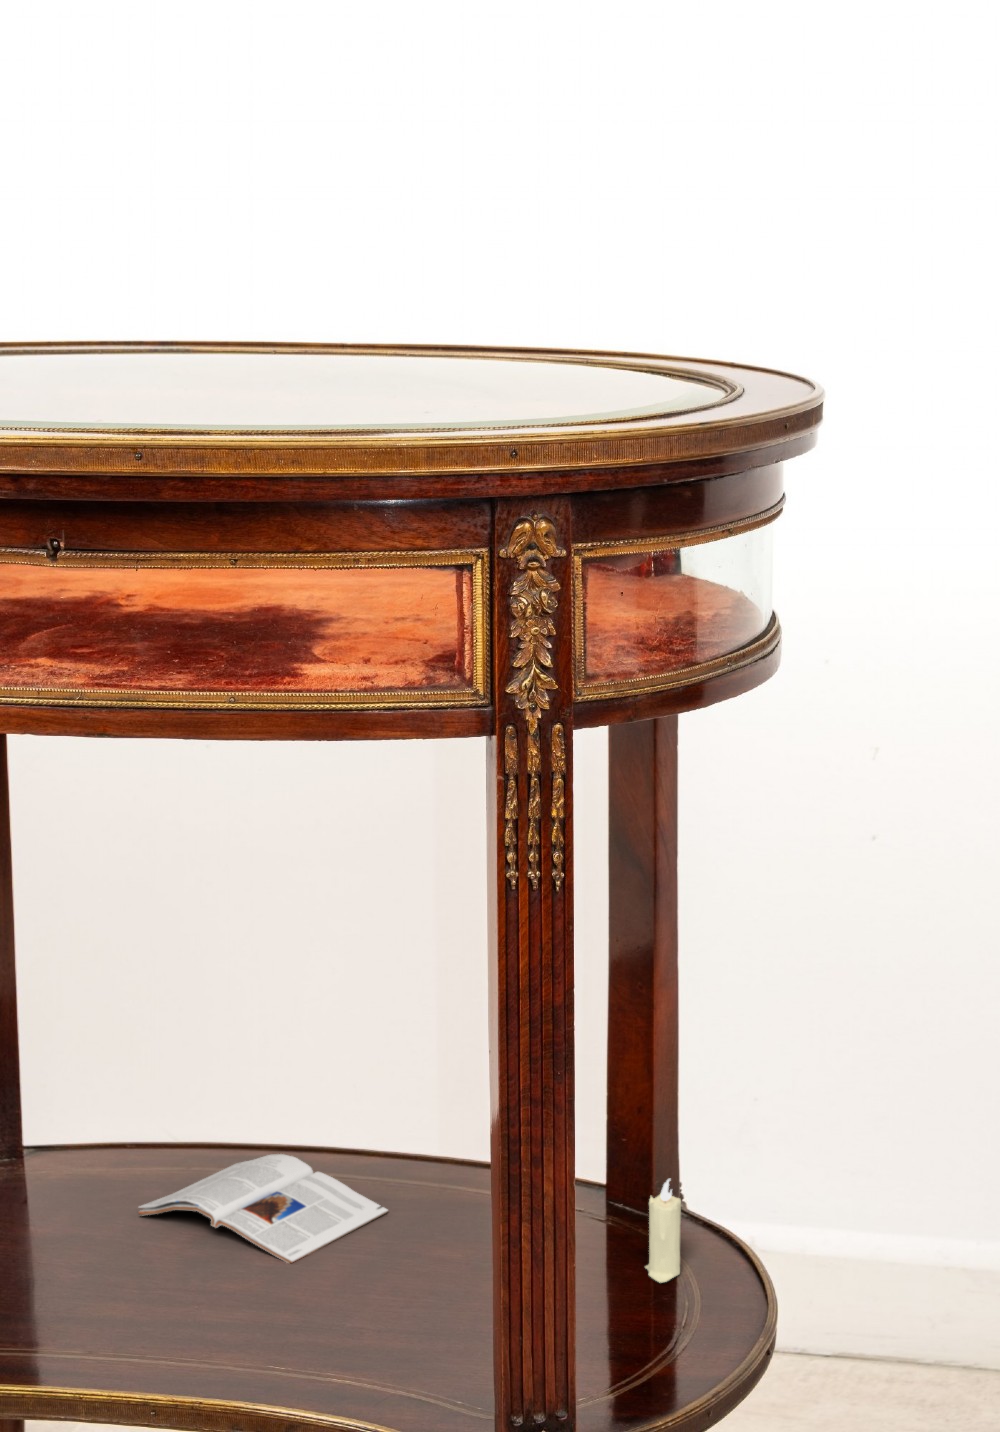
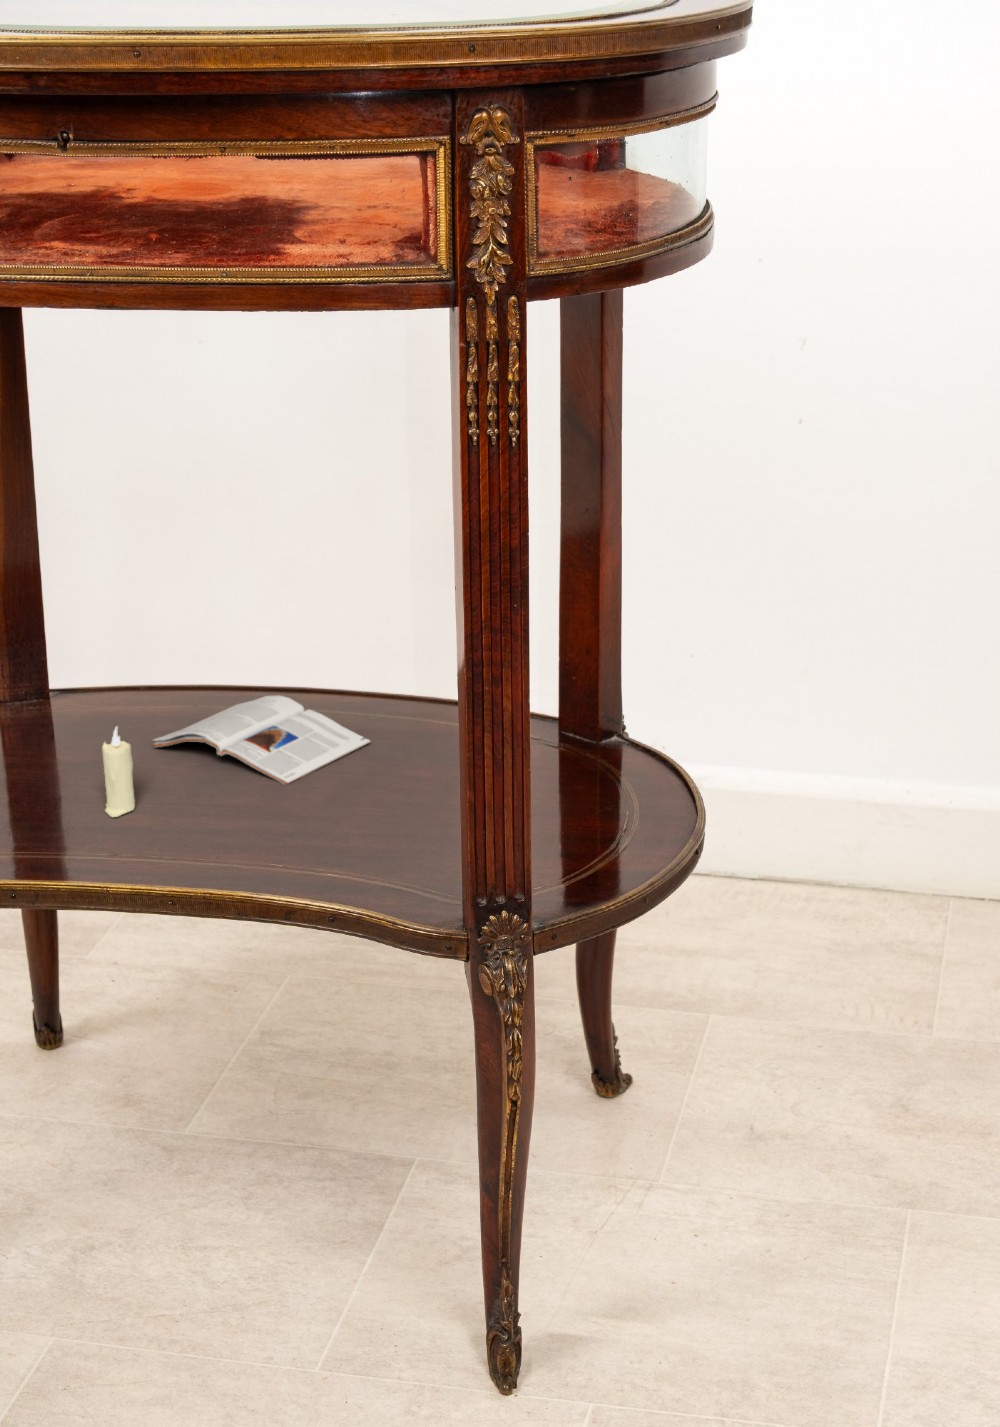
candle: present [645,1179,681,1283] -> present [102,727,135,817]

